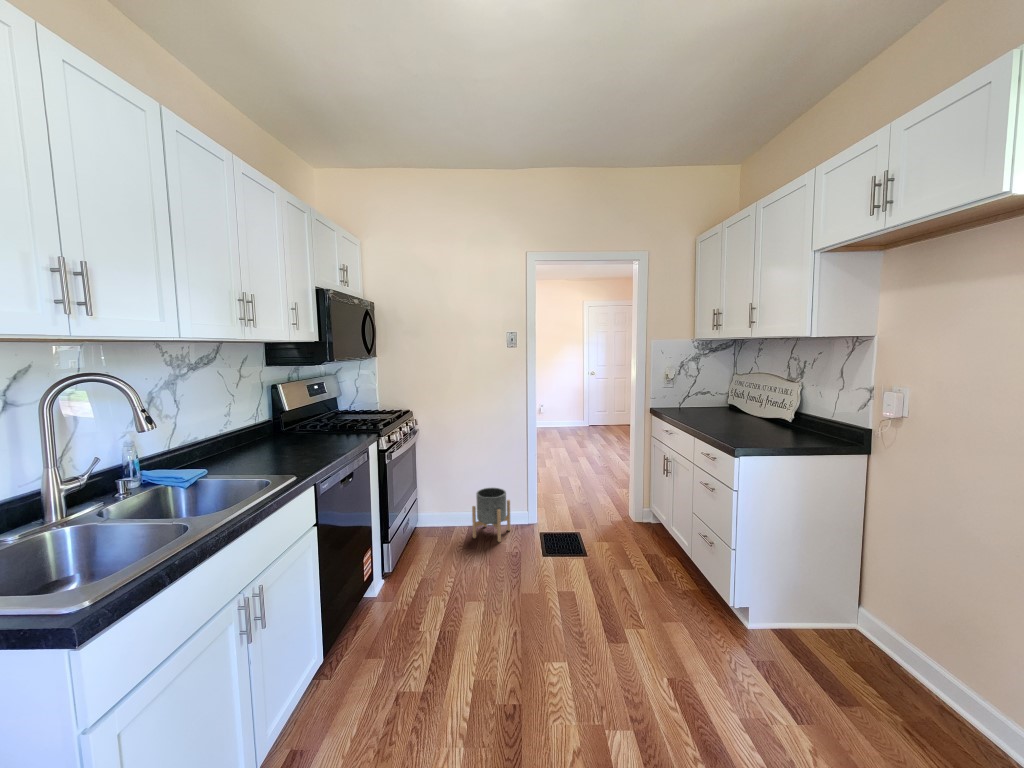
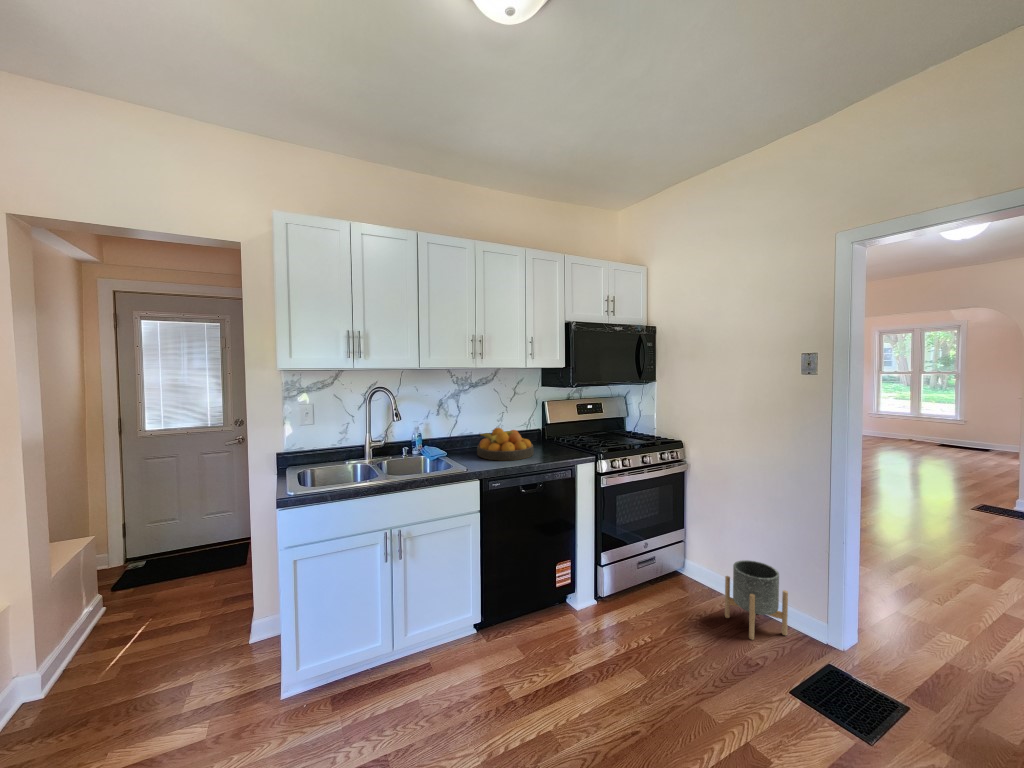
fruit bowl: none [237,420,324,461] -> present [477,428,534,460]

